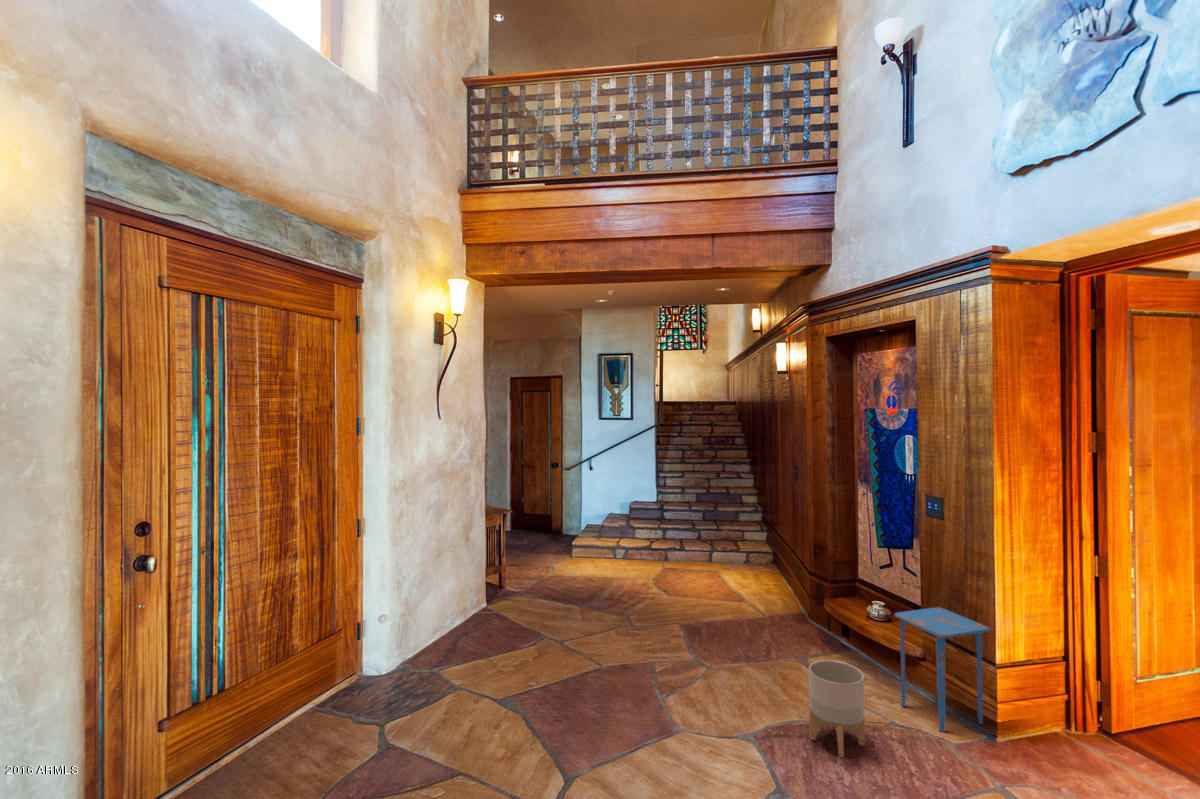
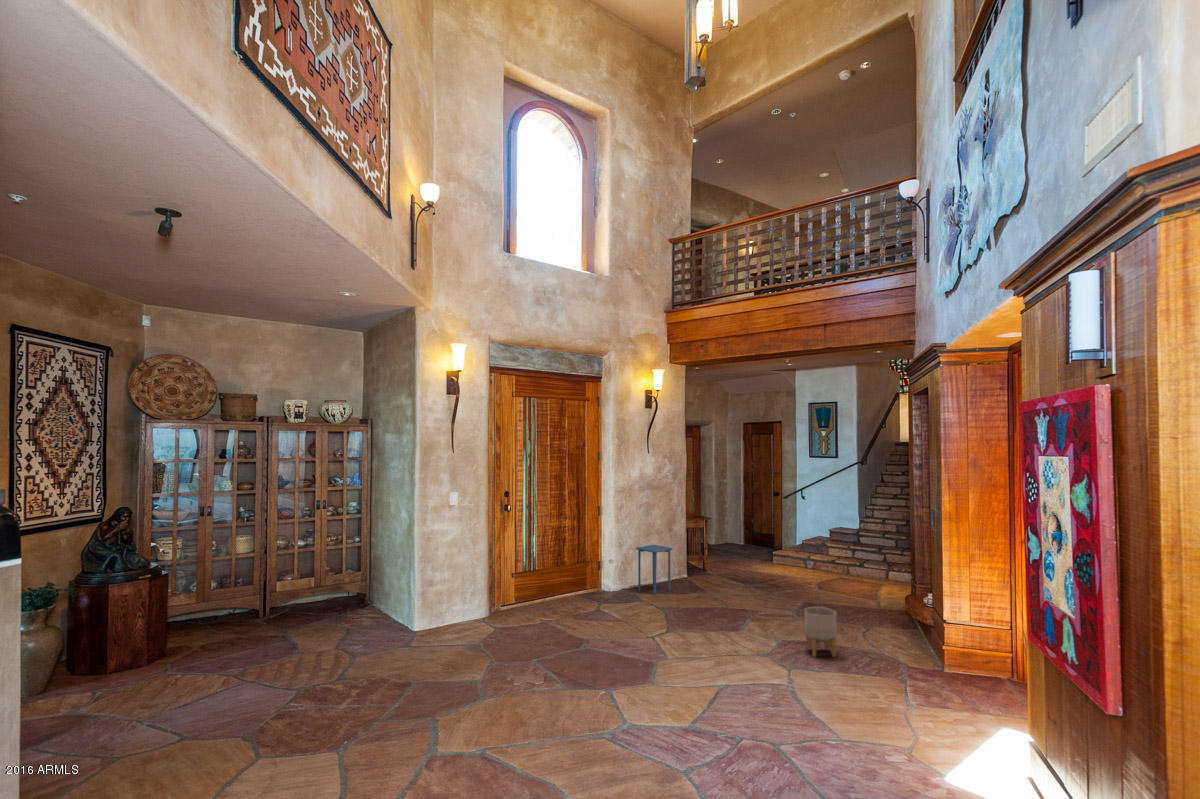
side table: present [895,607,990,732] -> present [636,545,673,595]

